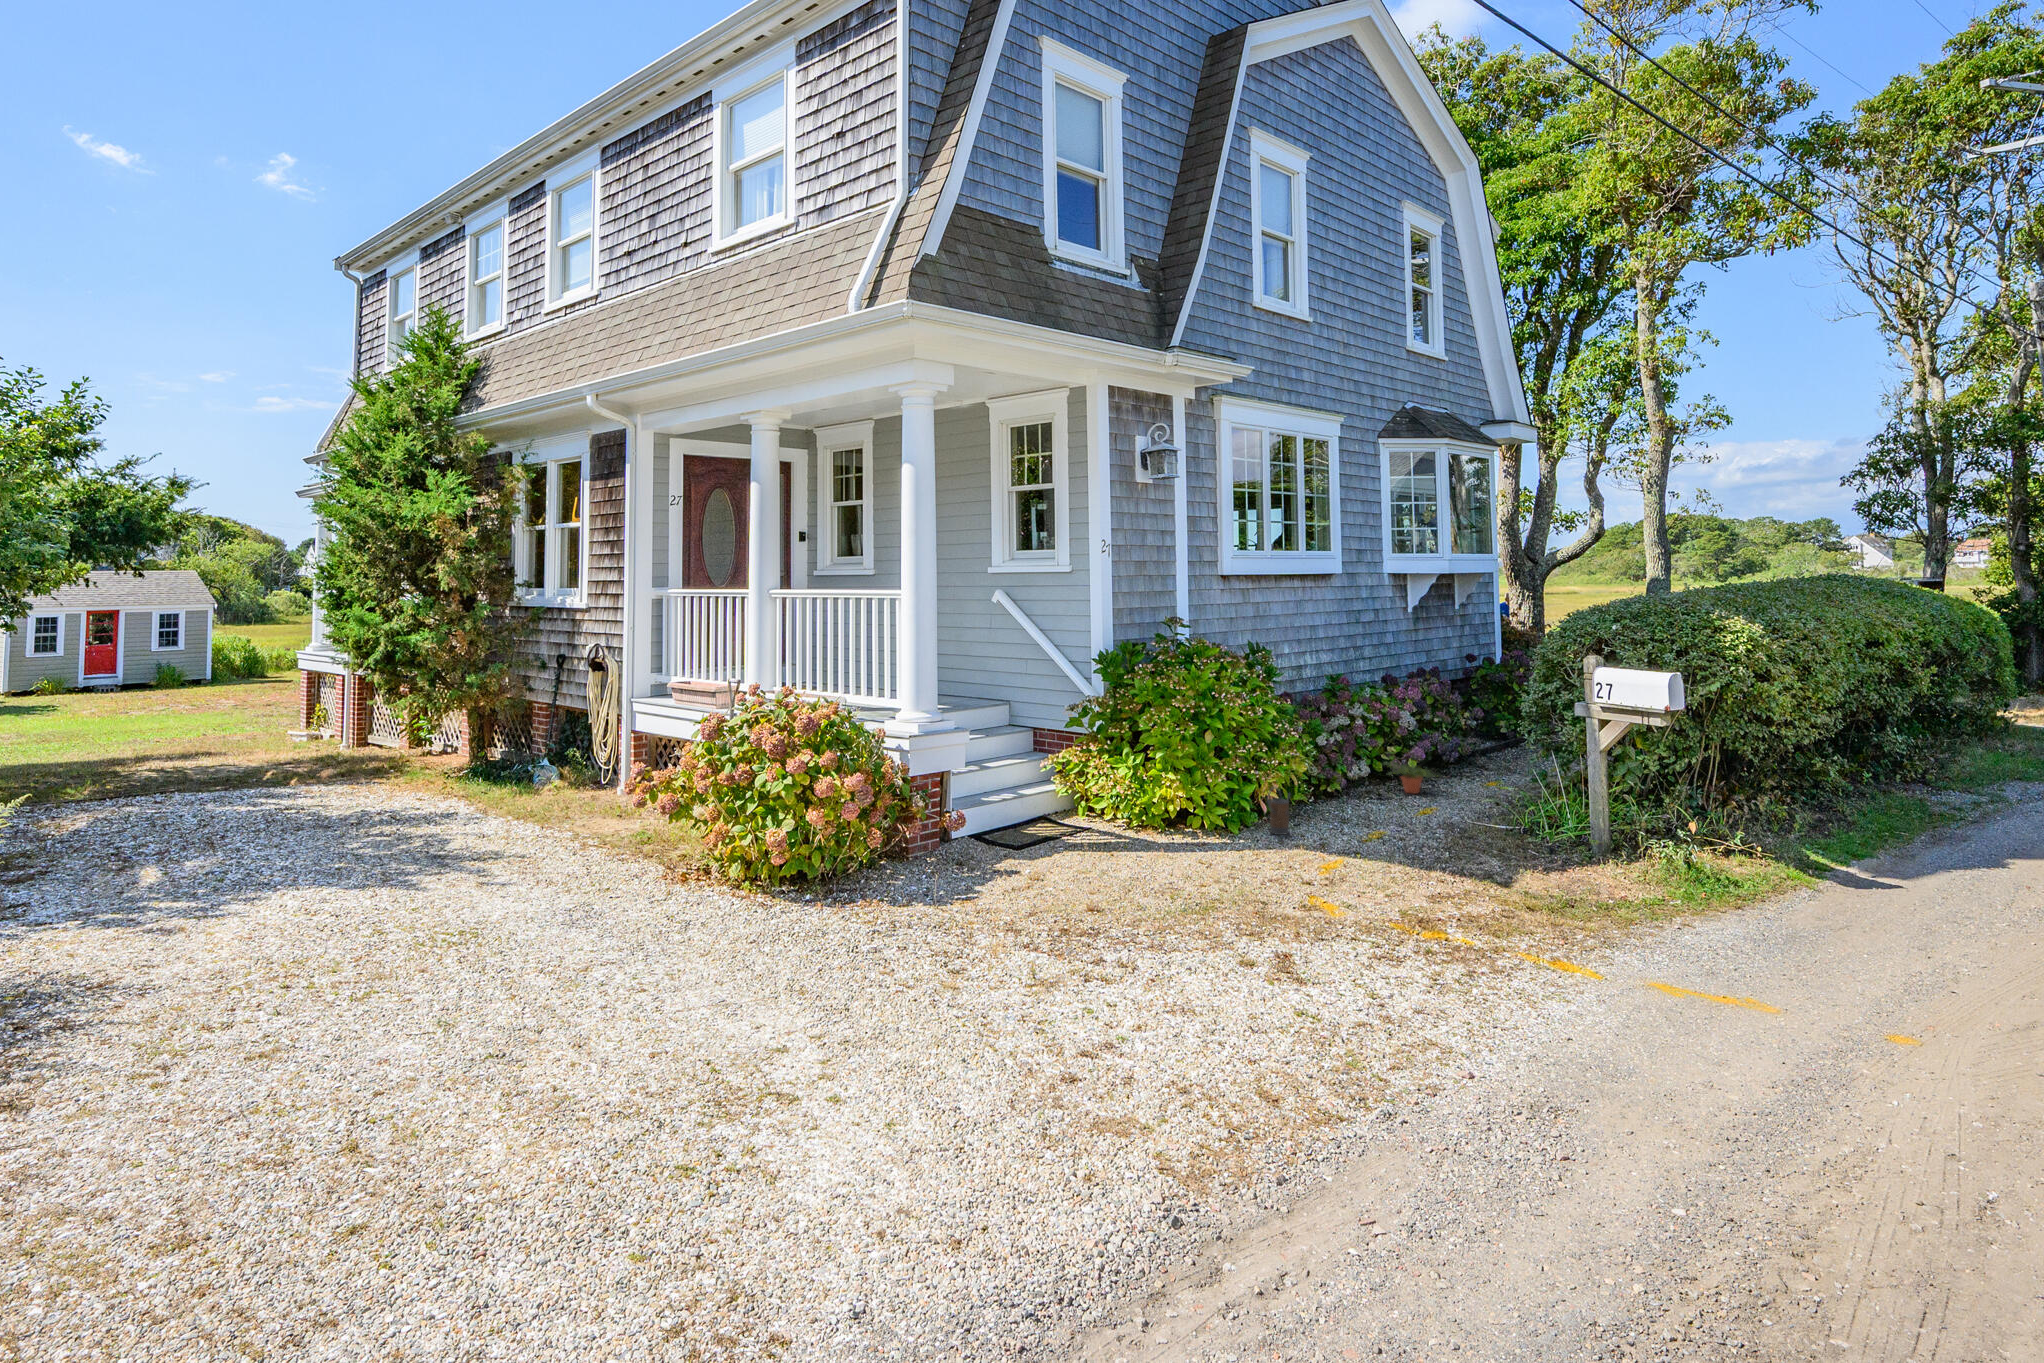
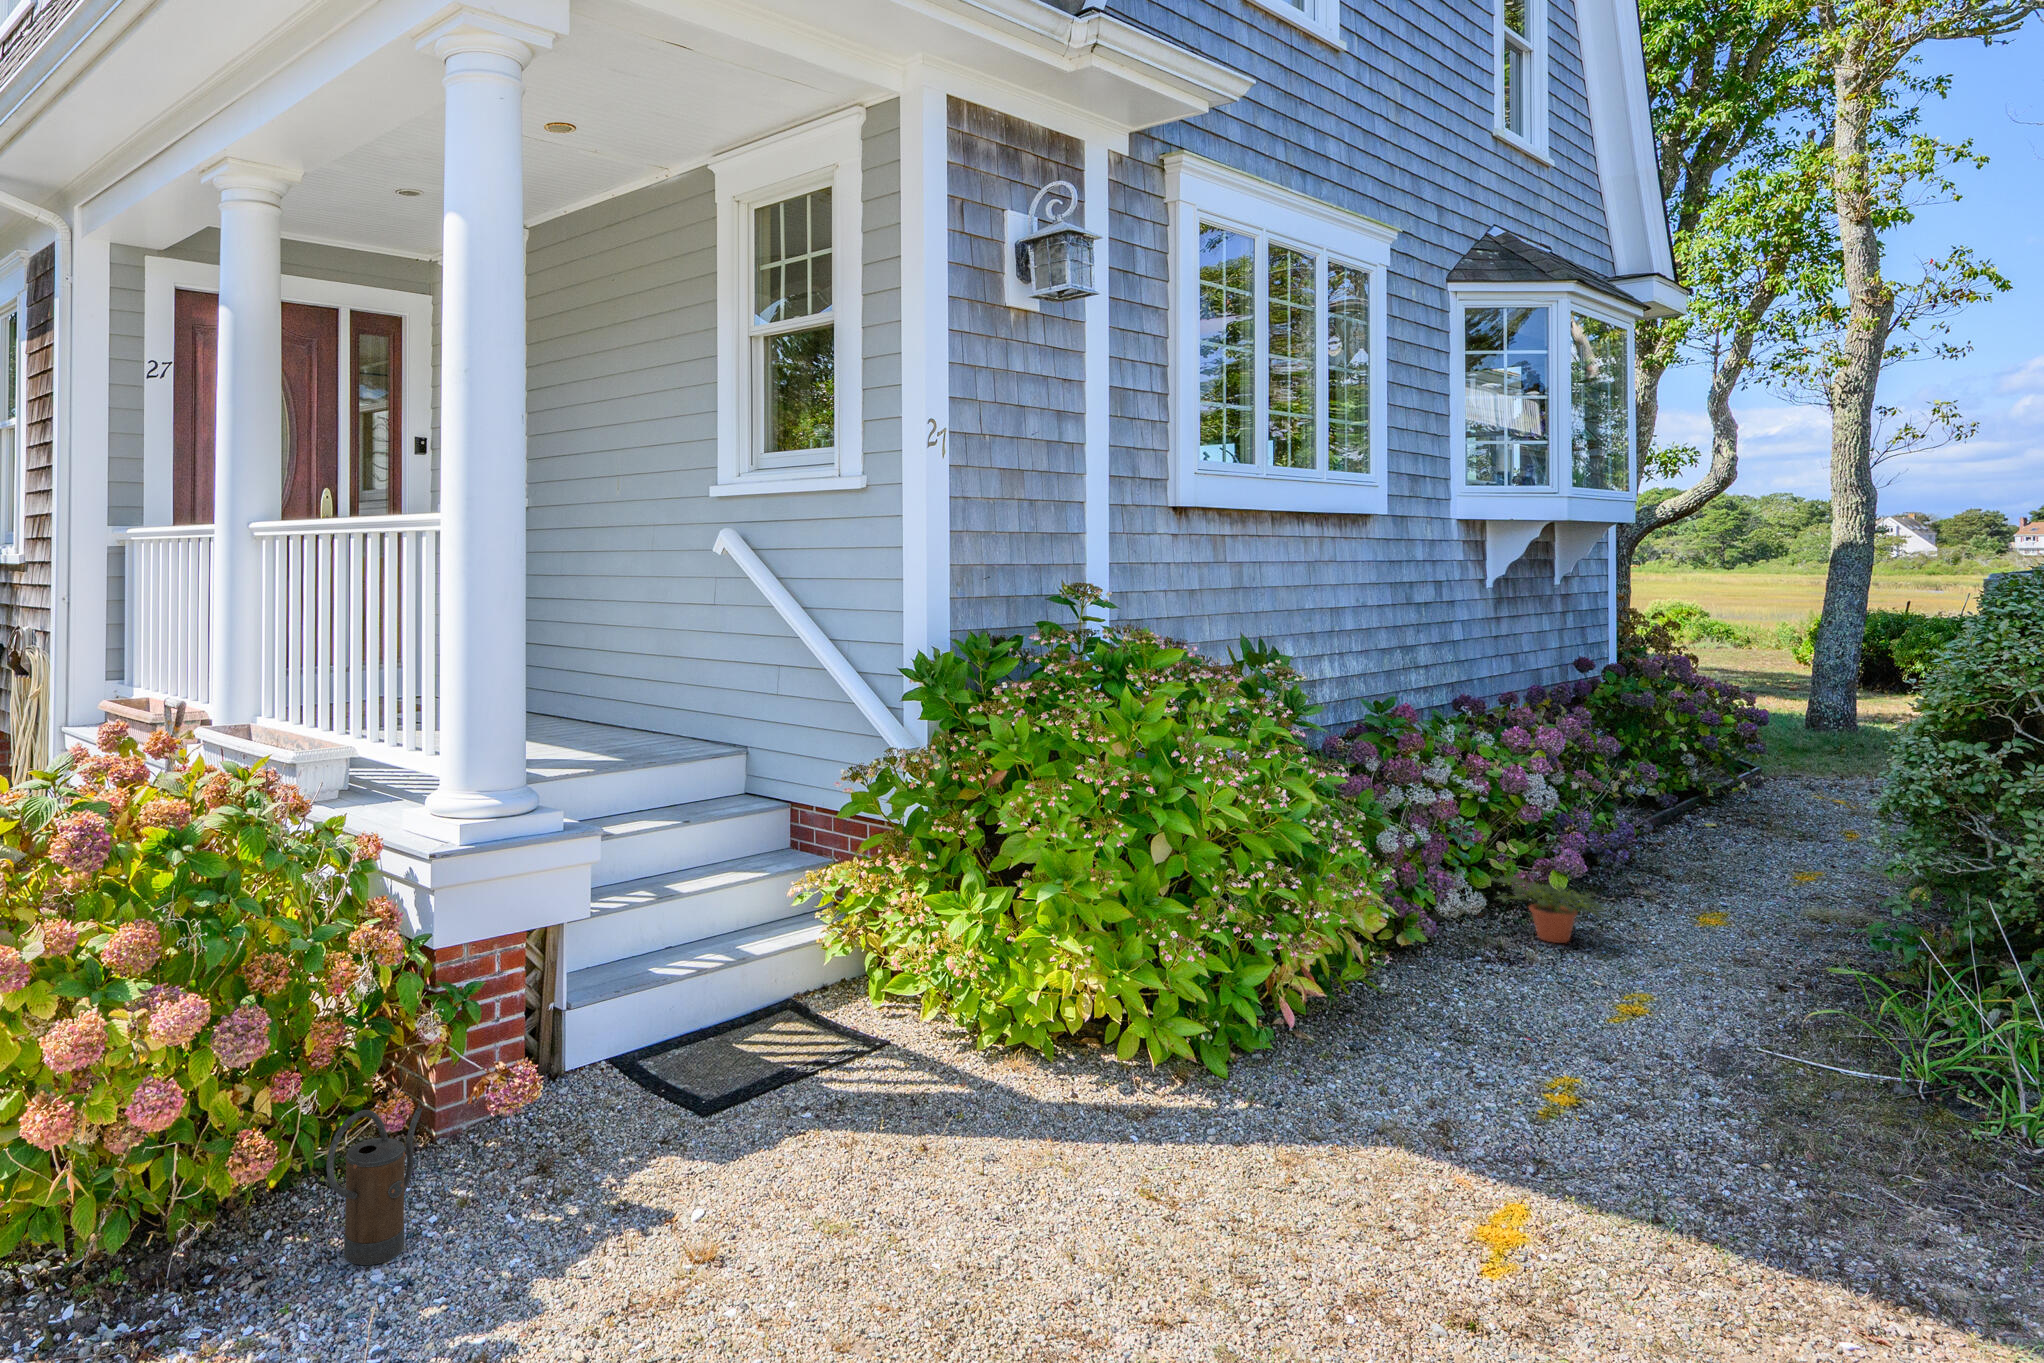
watering can: present [1268,787,1290,835] -> present [327,1108,423,1265]

